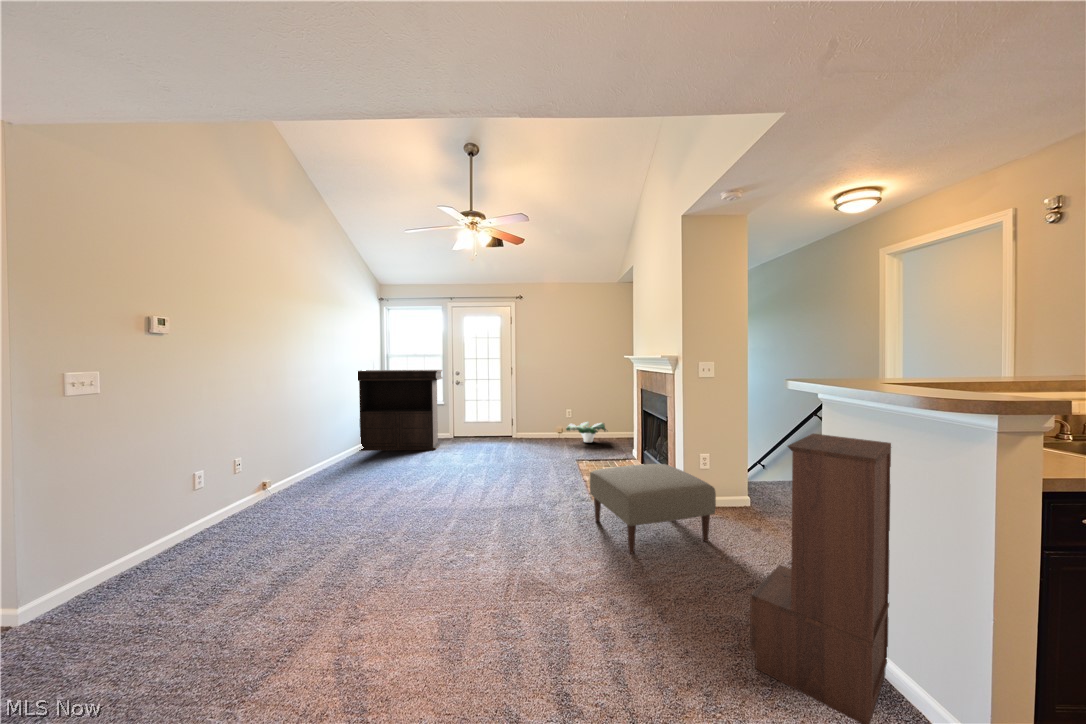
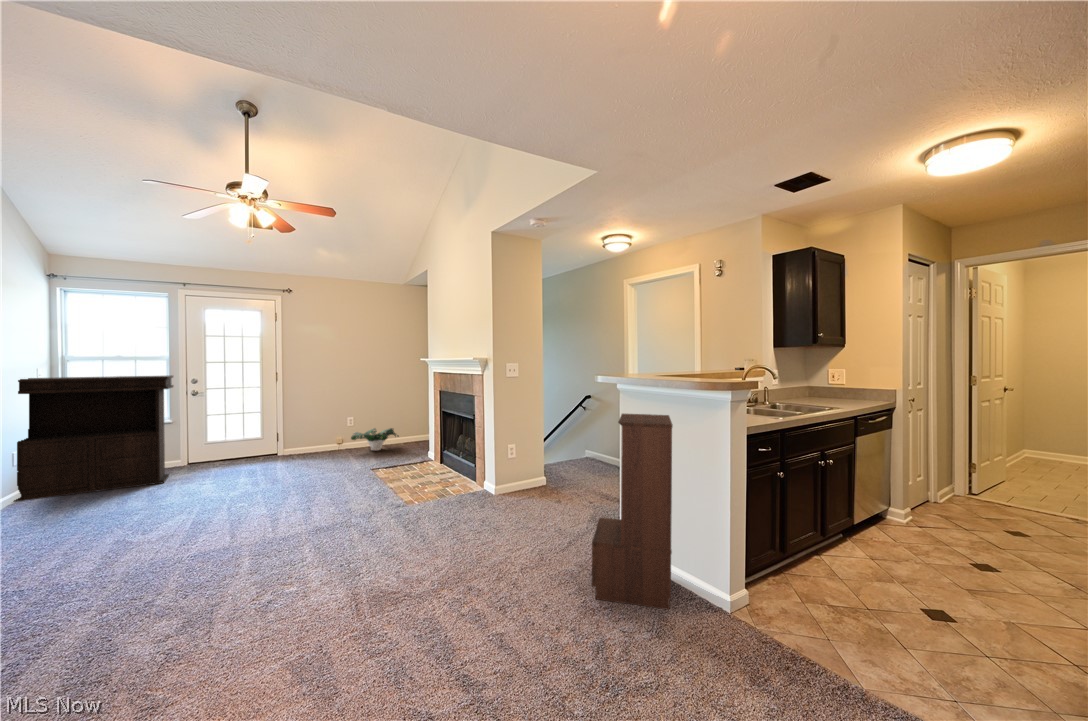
ottoman: present [590,464,716,553] -> none [414,458,532,543]

